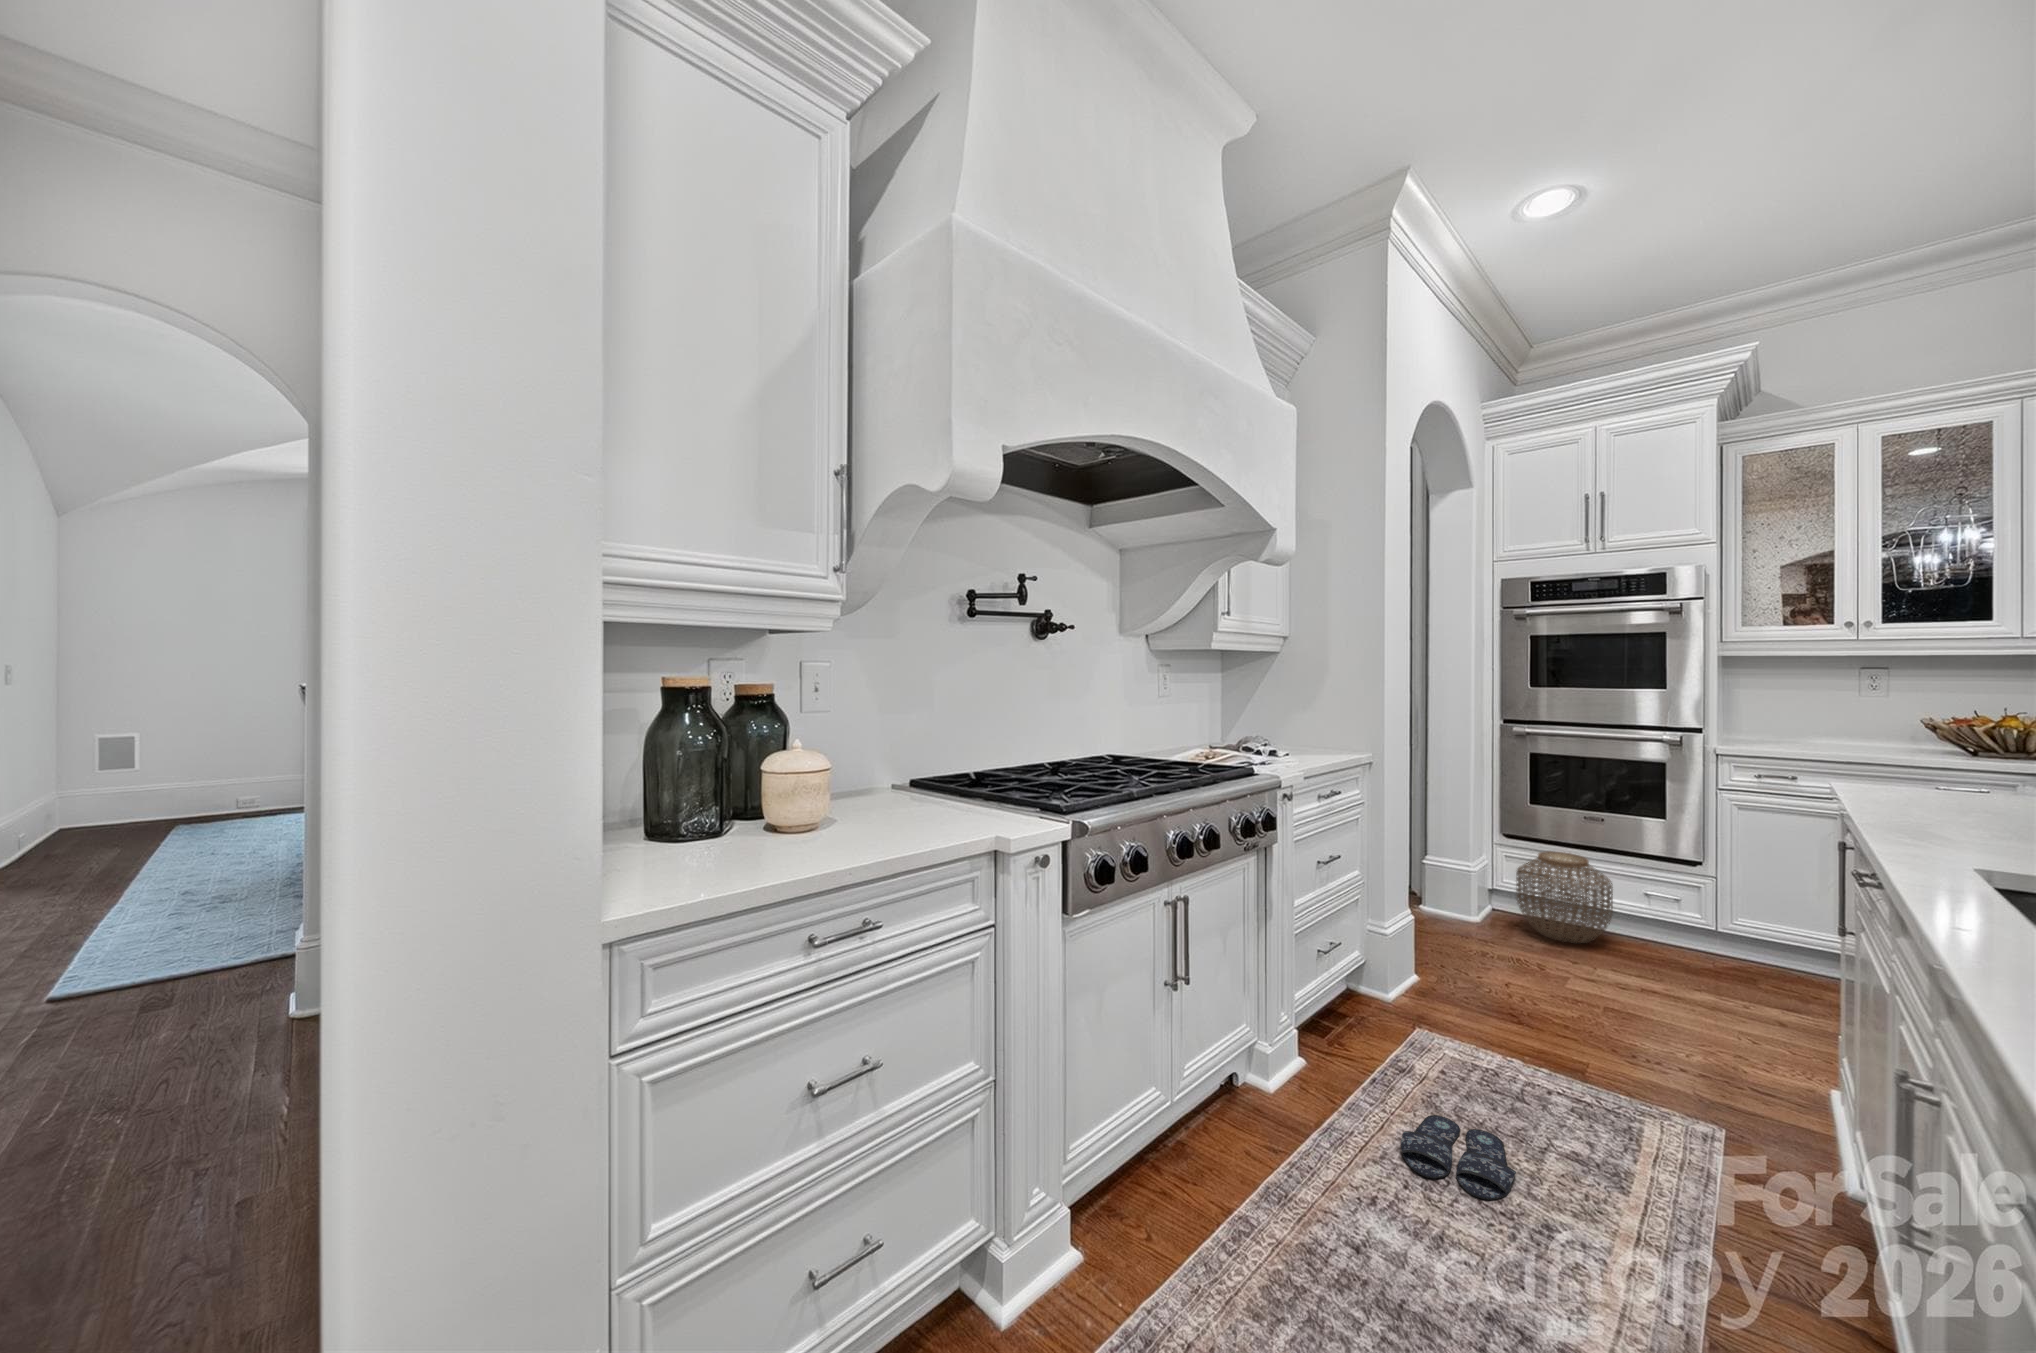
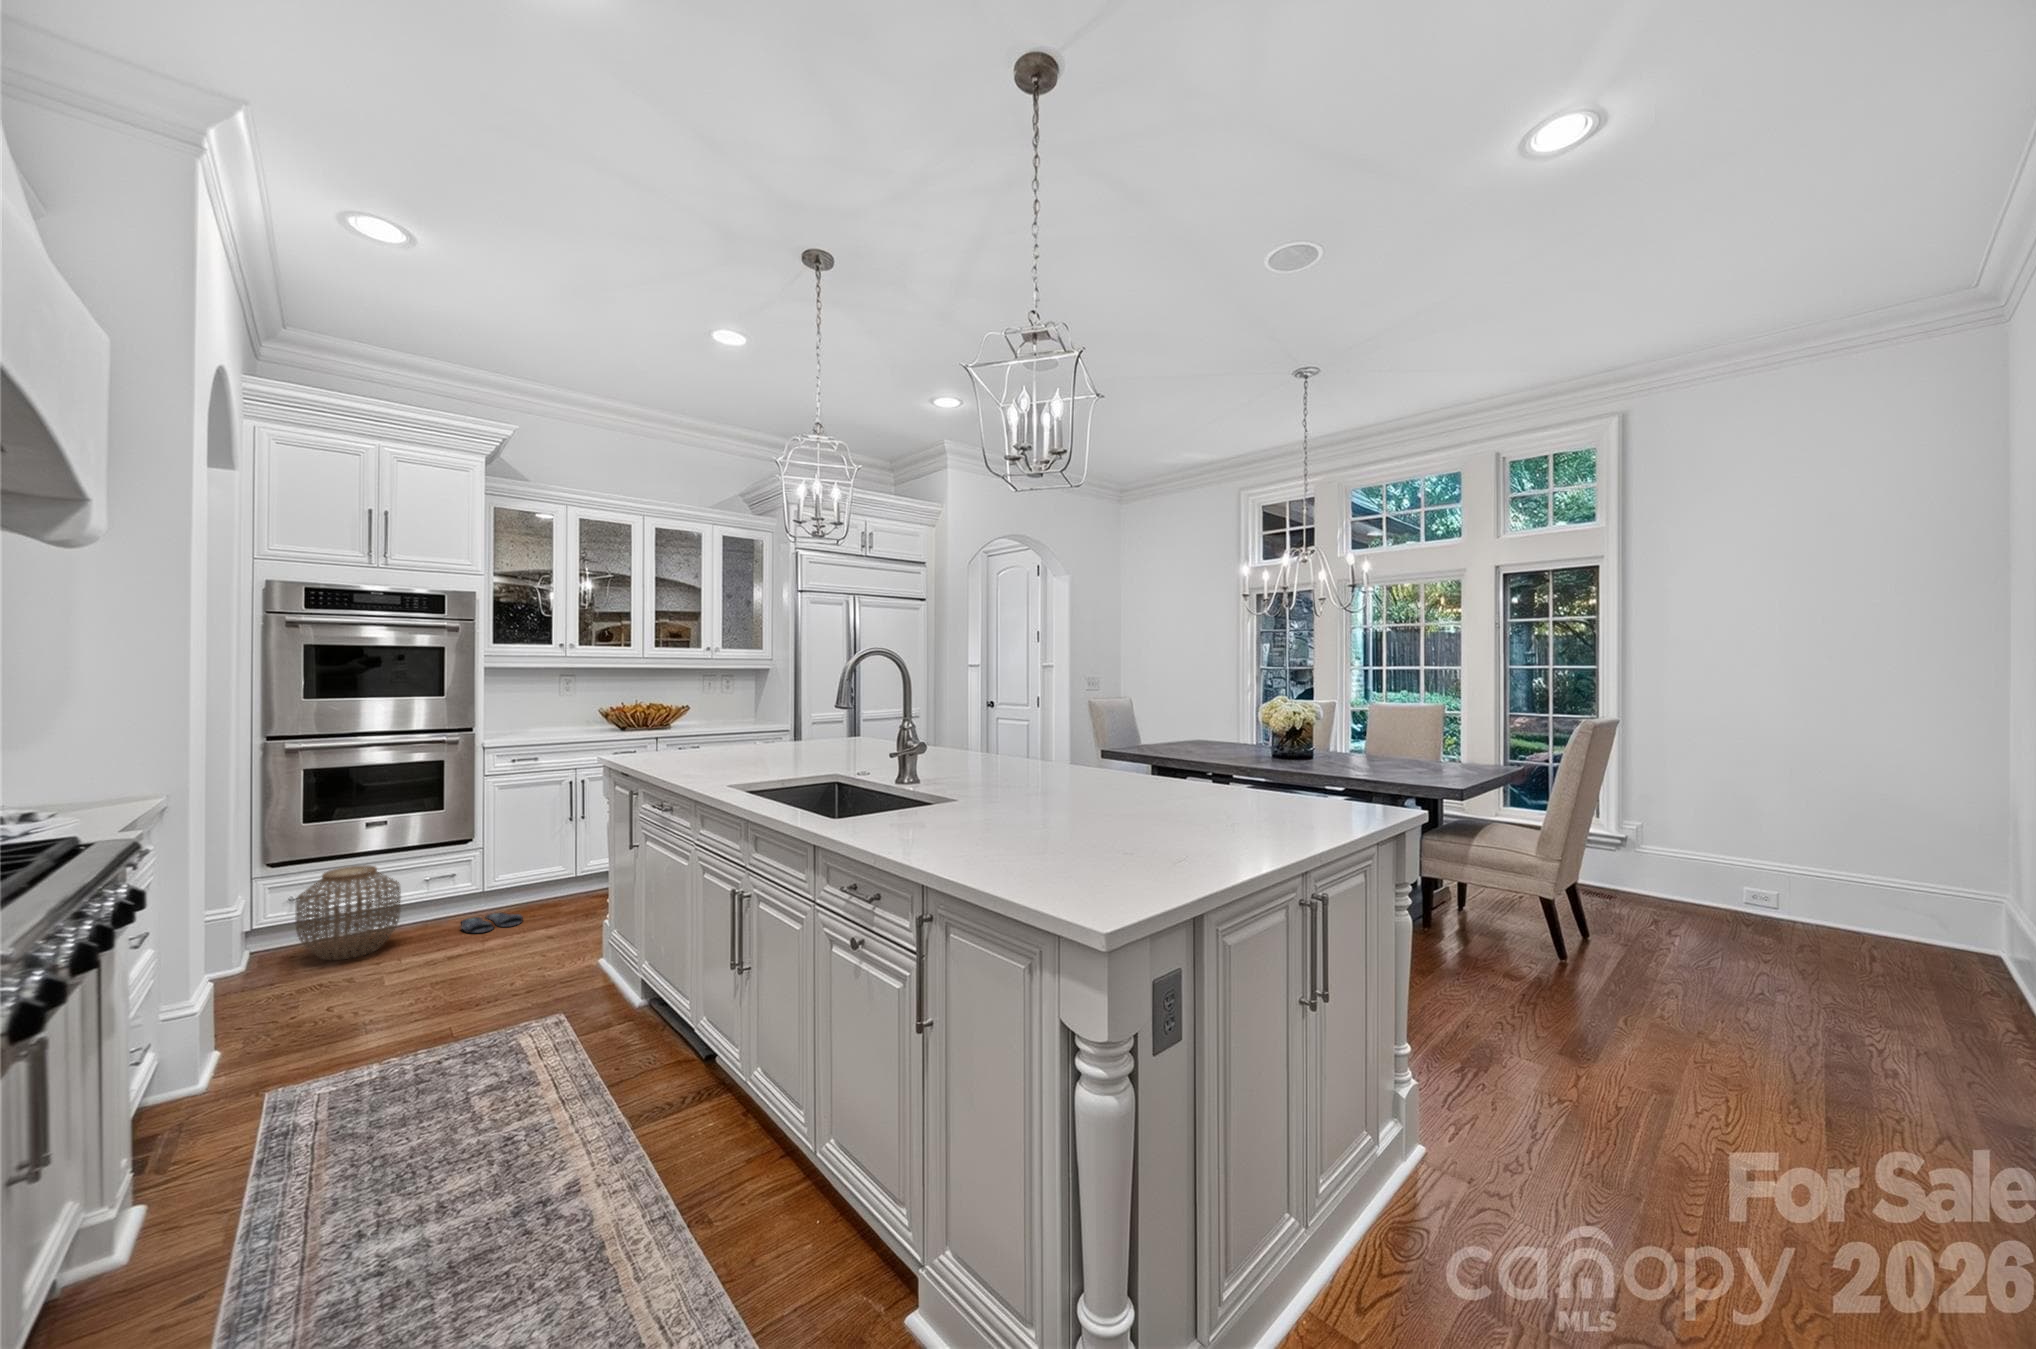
slippers: present [1401,1115,1516,1200] -> present [461,912,523,933]

